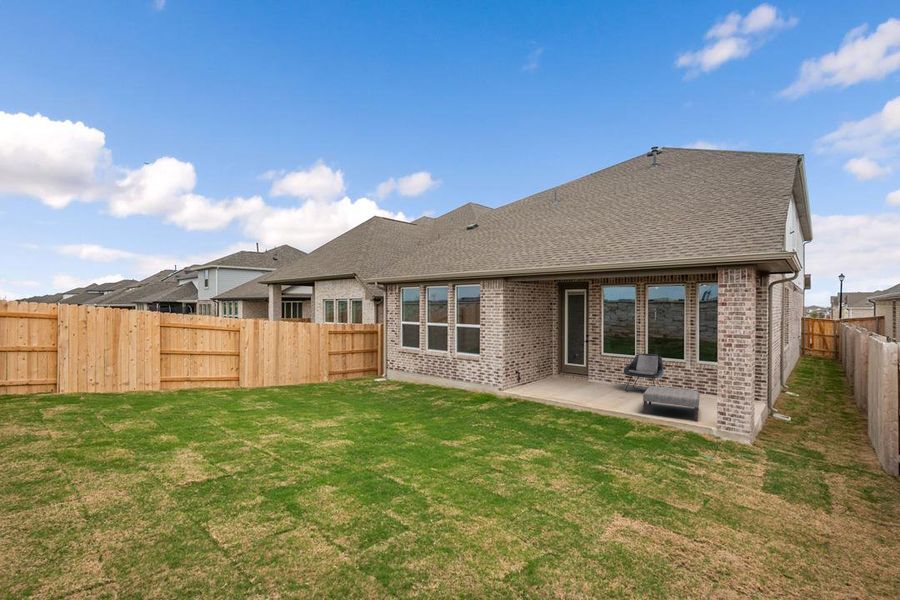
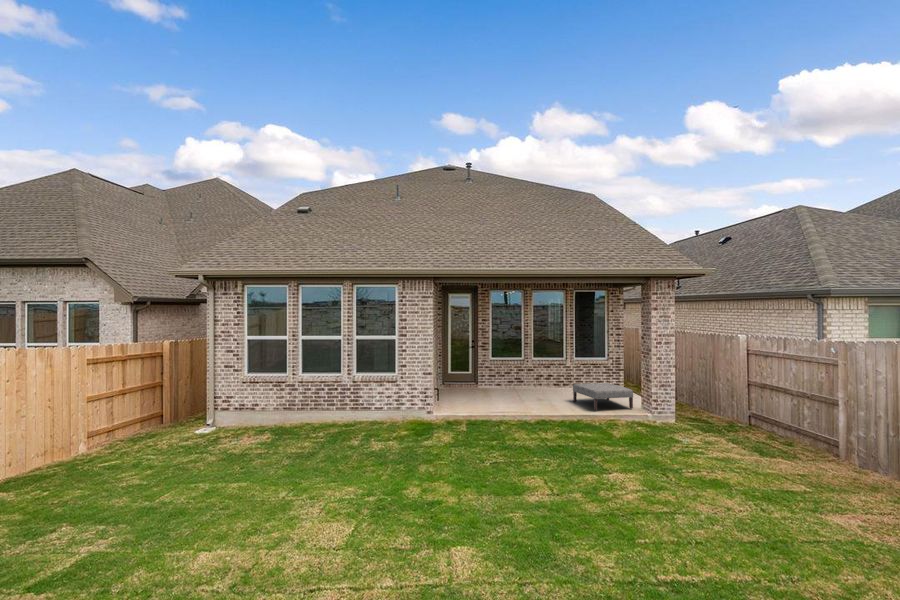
lounge chair: present [624,354,663,392] -> none [525,355,561,393]

